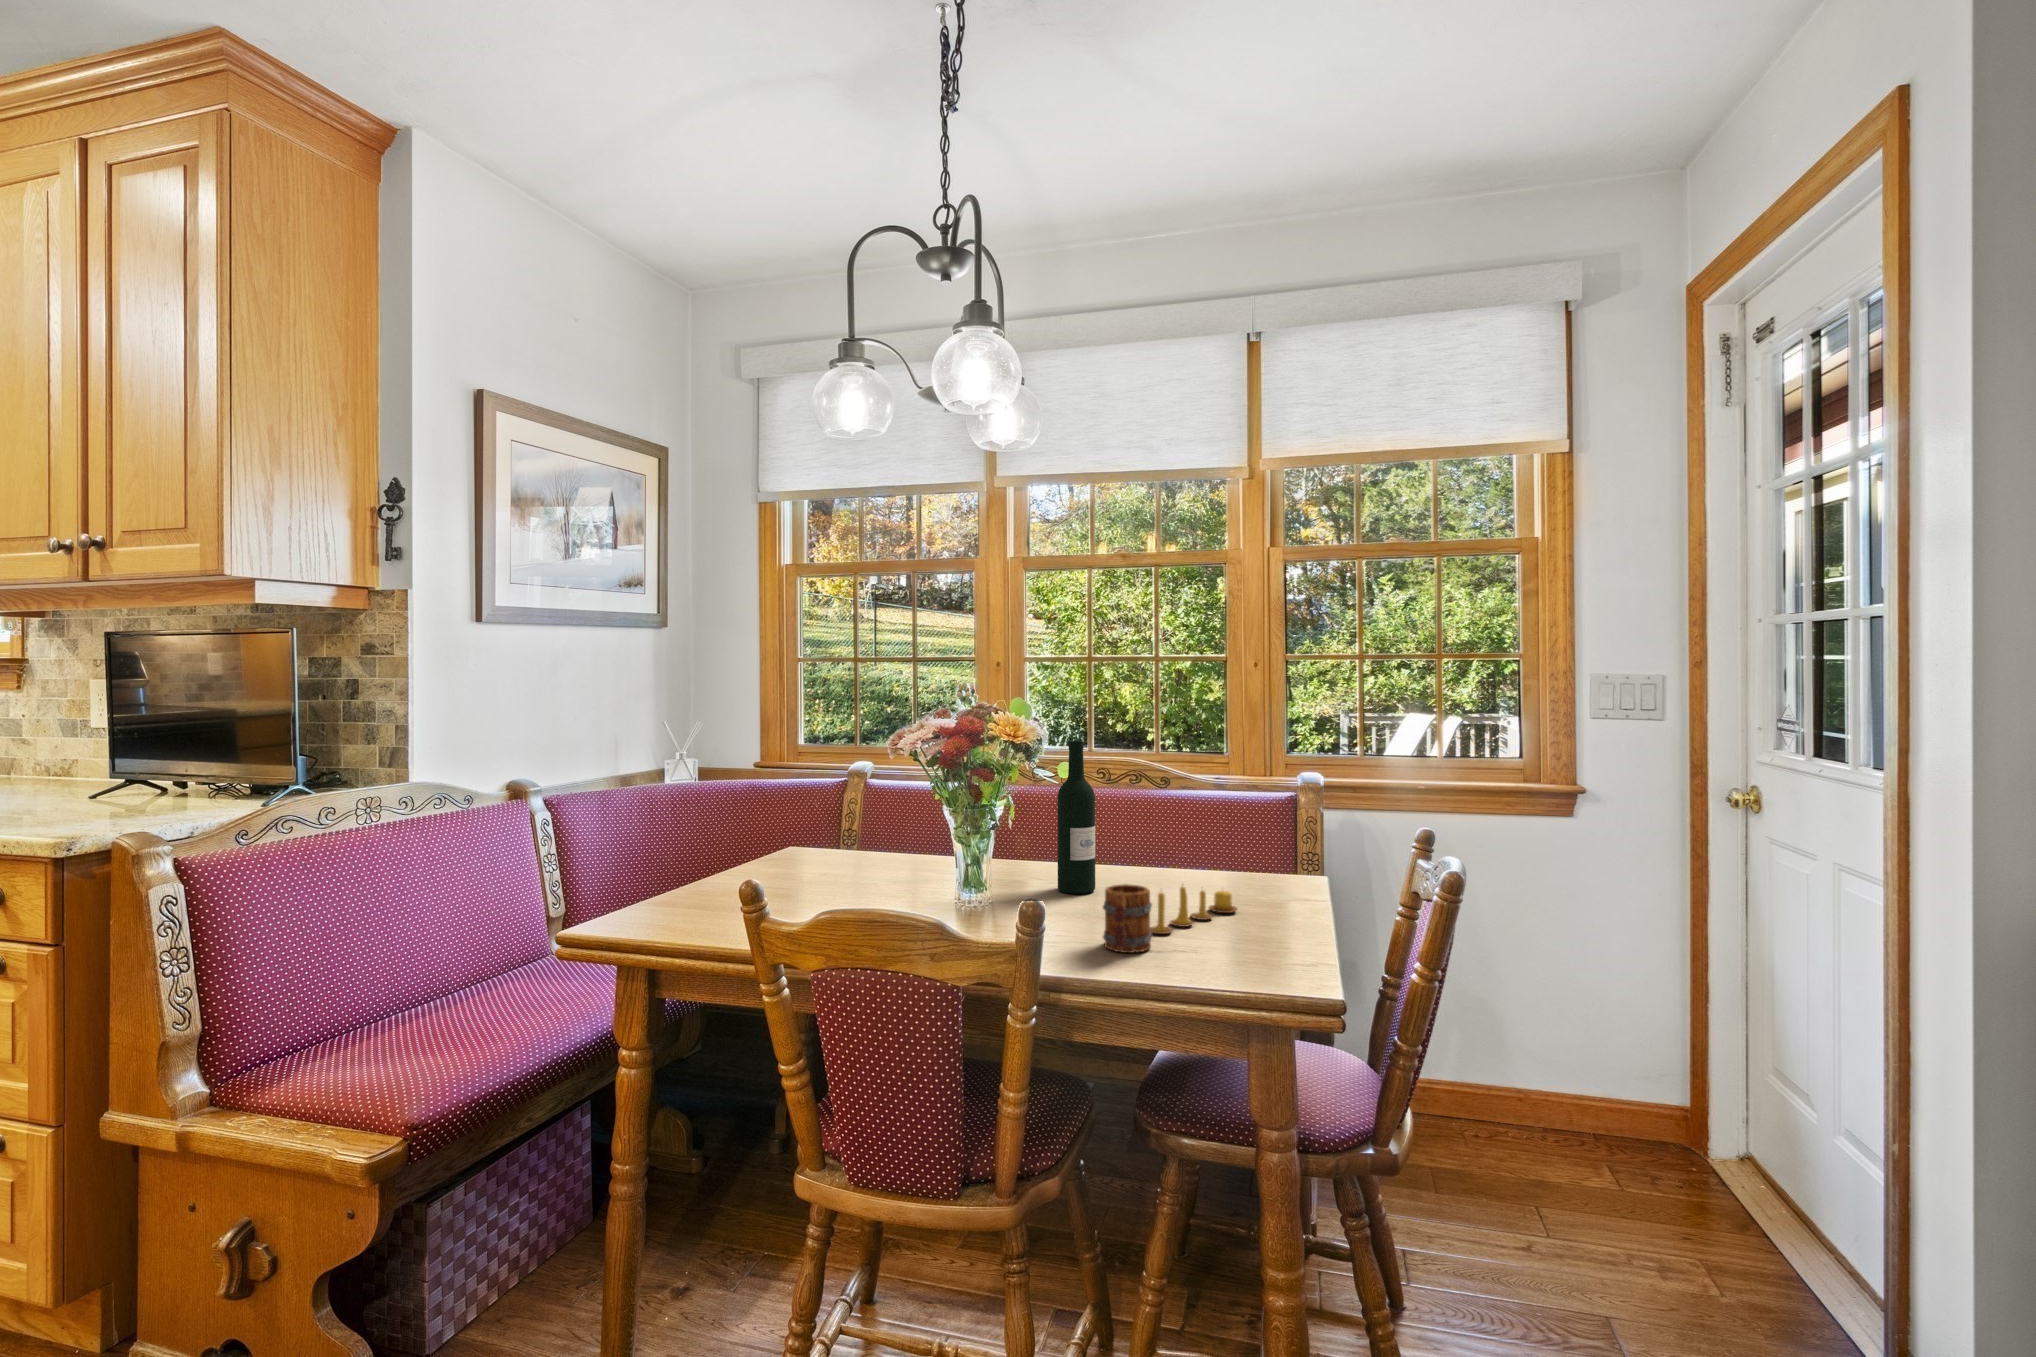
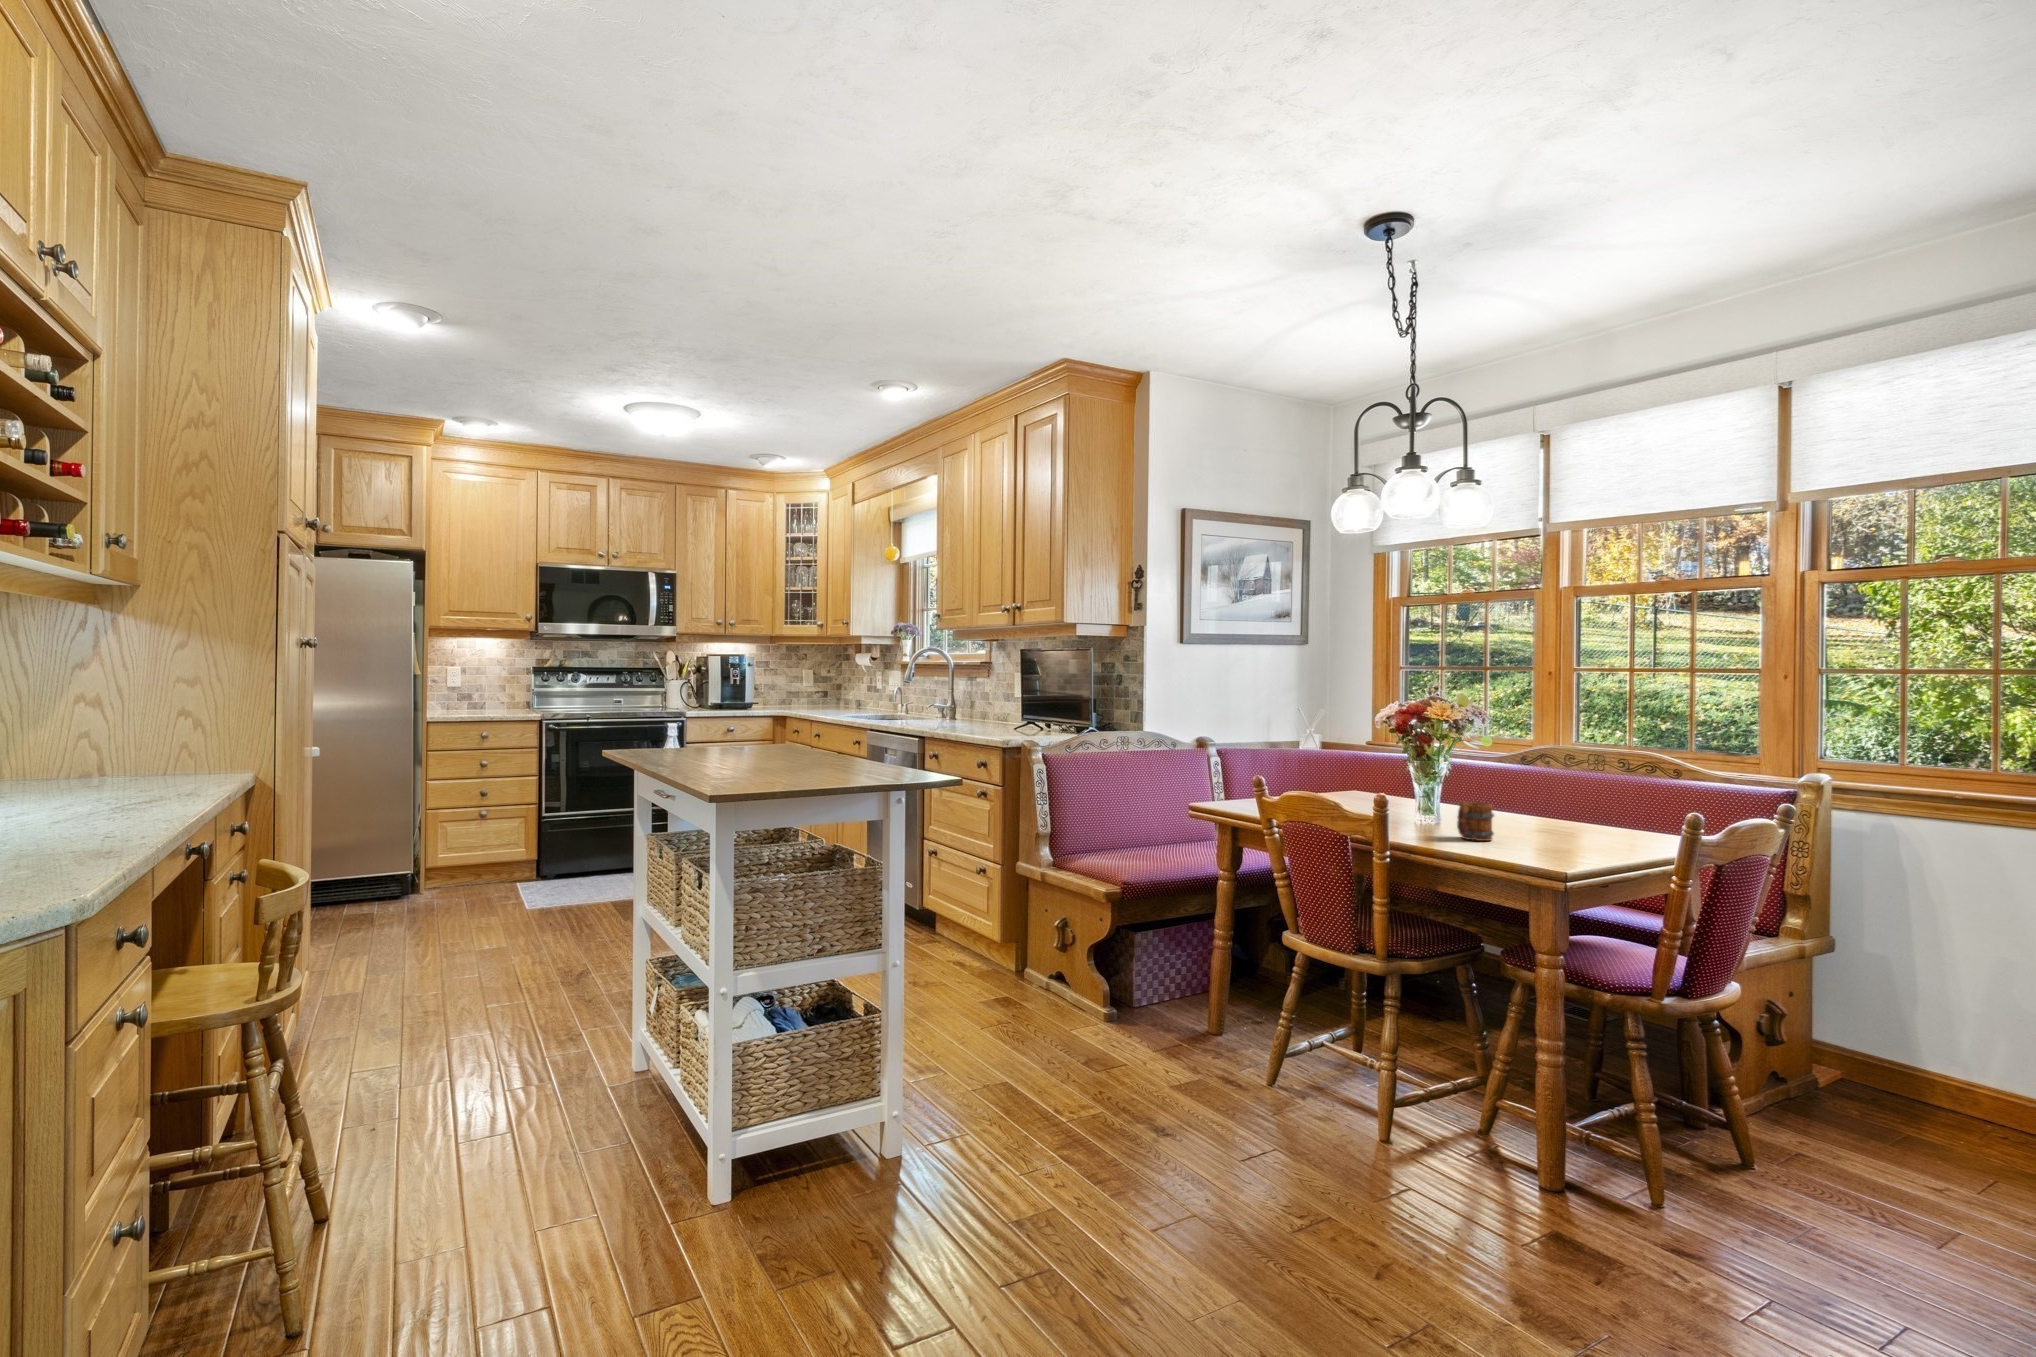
wine bottle: present [1057,741,1095,894] -> none [1487,720,1516,822]
candle: present [1150,887,1237,934] -> none [1505,811,1597,839]

